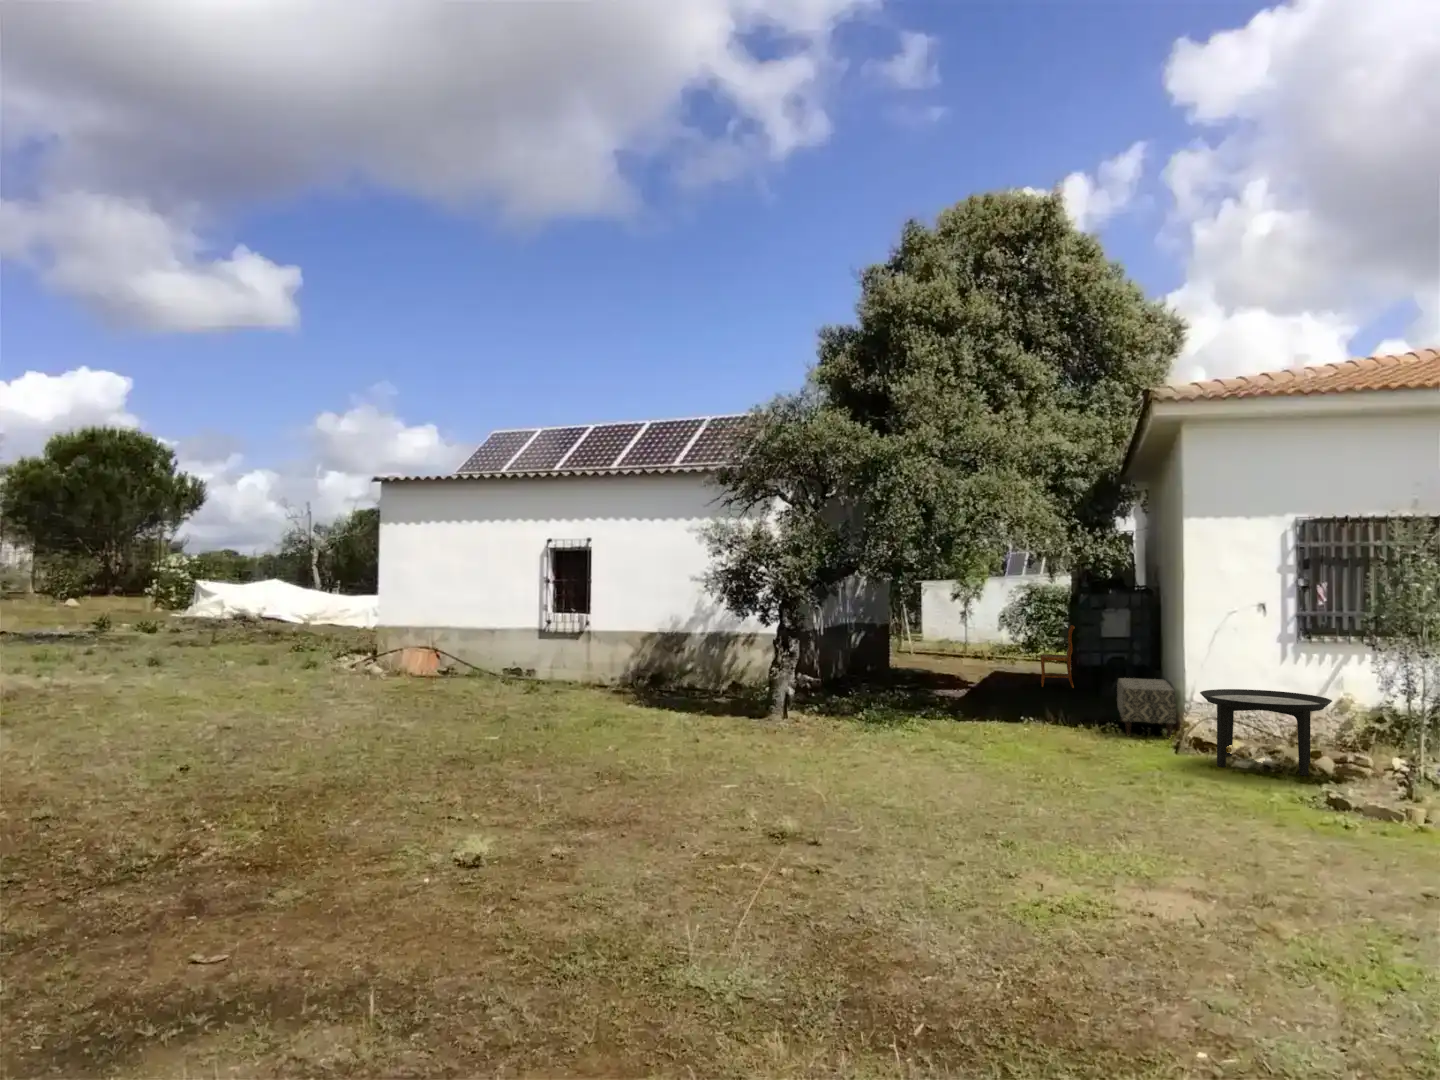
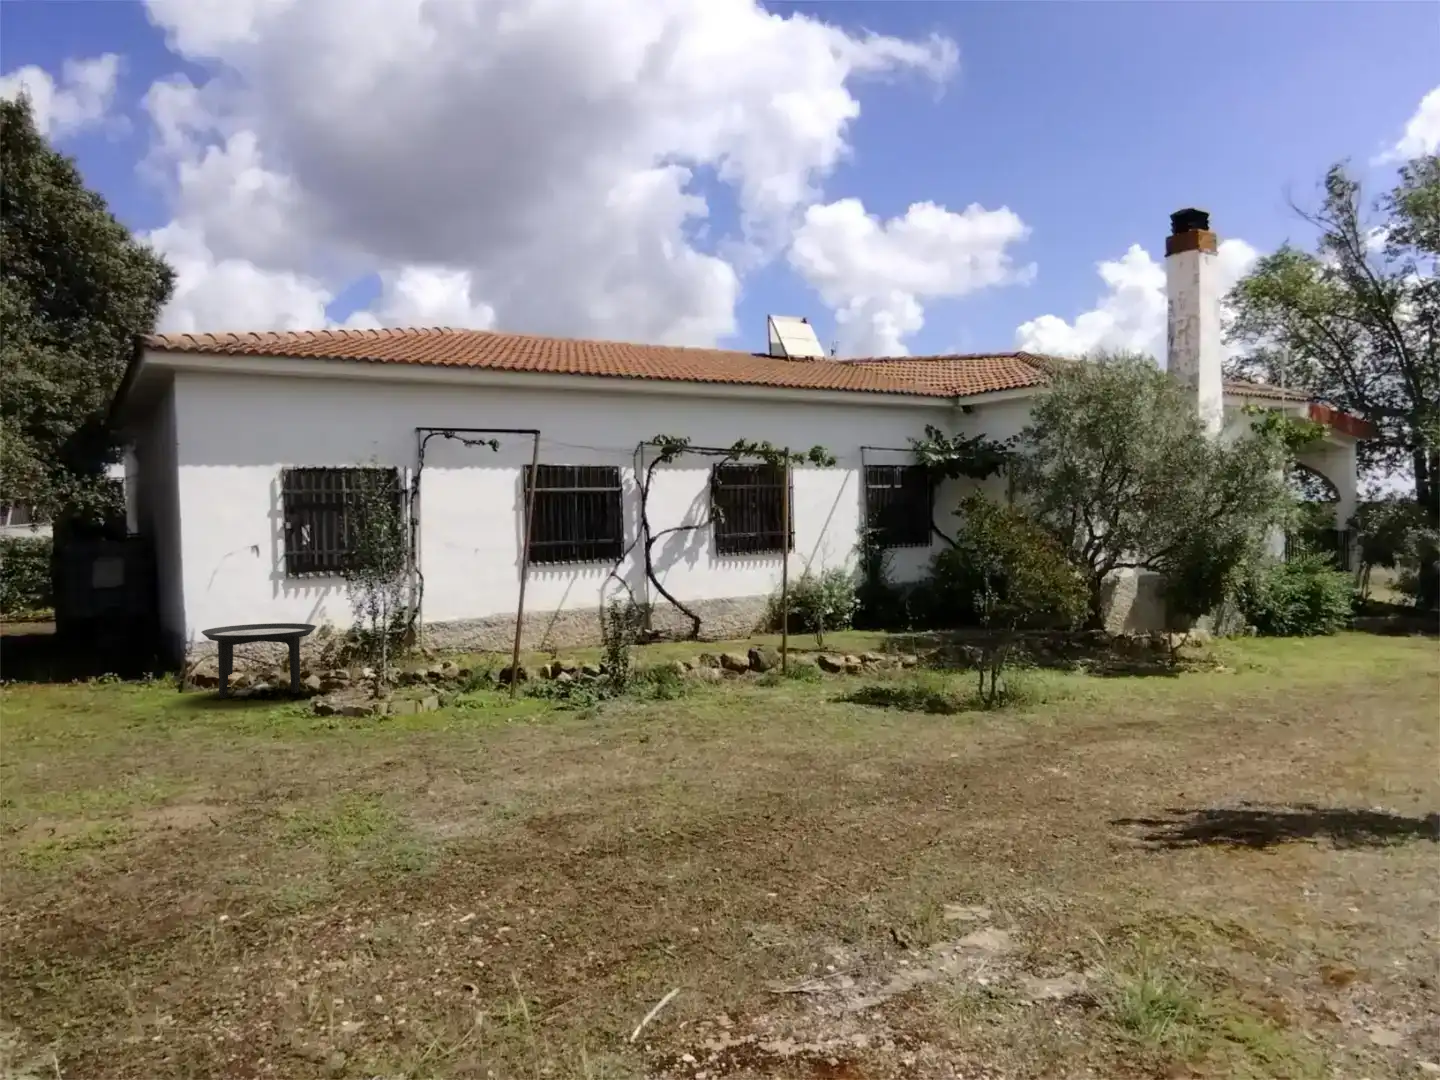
chair: present [1041,625,1075,688] -> none [19,580,62,649]
bench: present [1117,678,1176,738] -> none [115,625,177,685]

